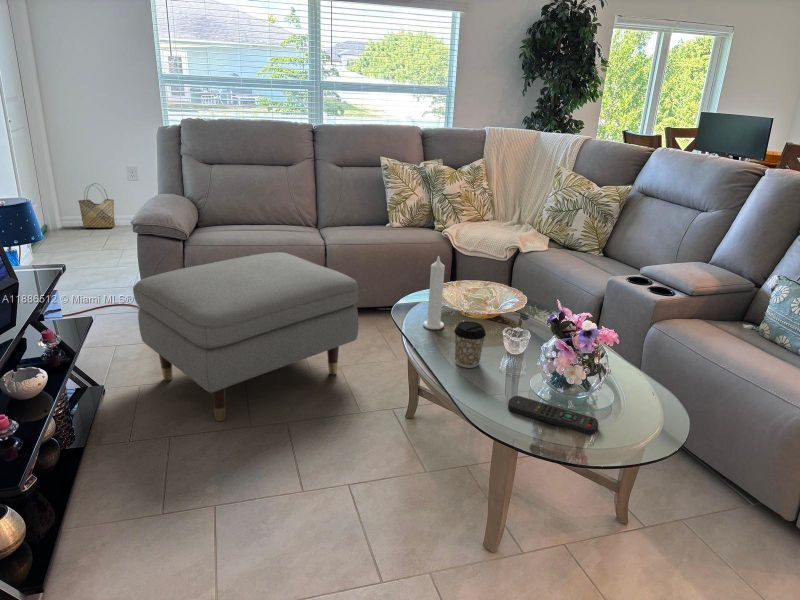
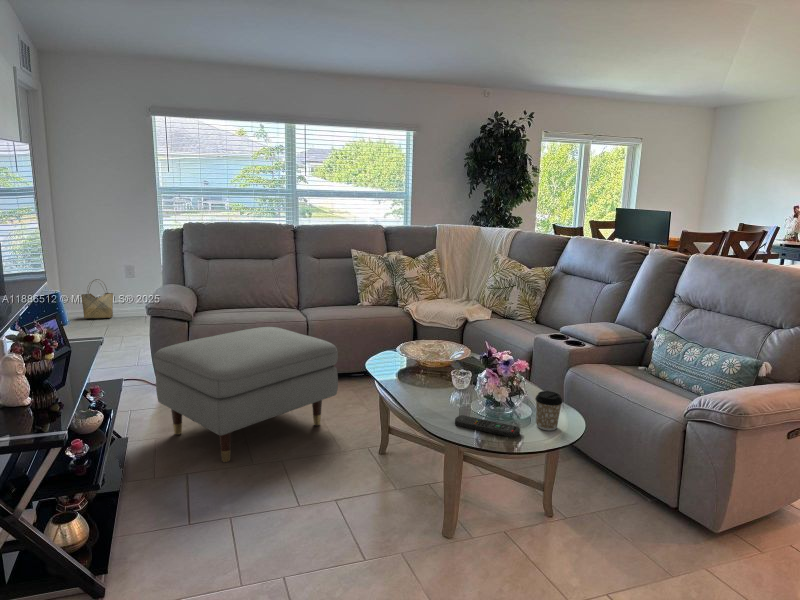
candle: present [423,256,445,329] -> none [391,319,407,376]
coffee cup: present [454,321,486,368] -> present [535,391,562,430]

